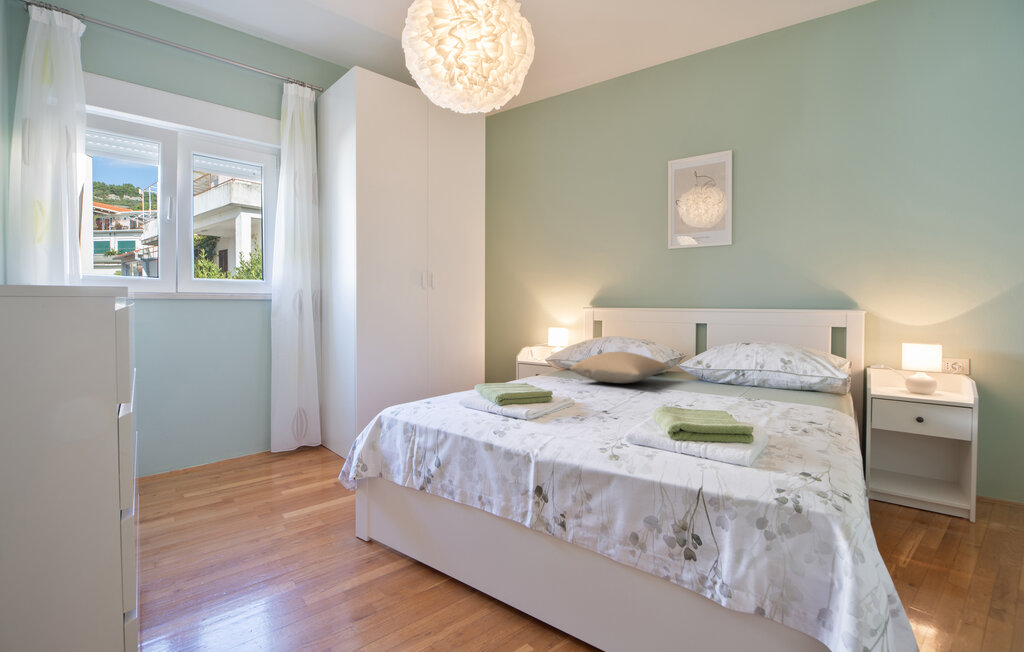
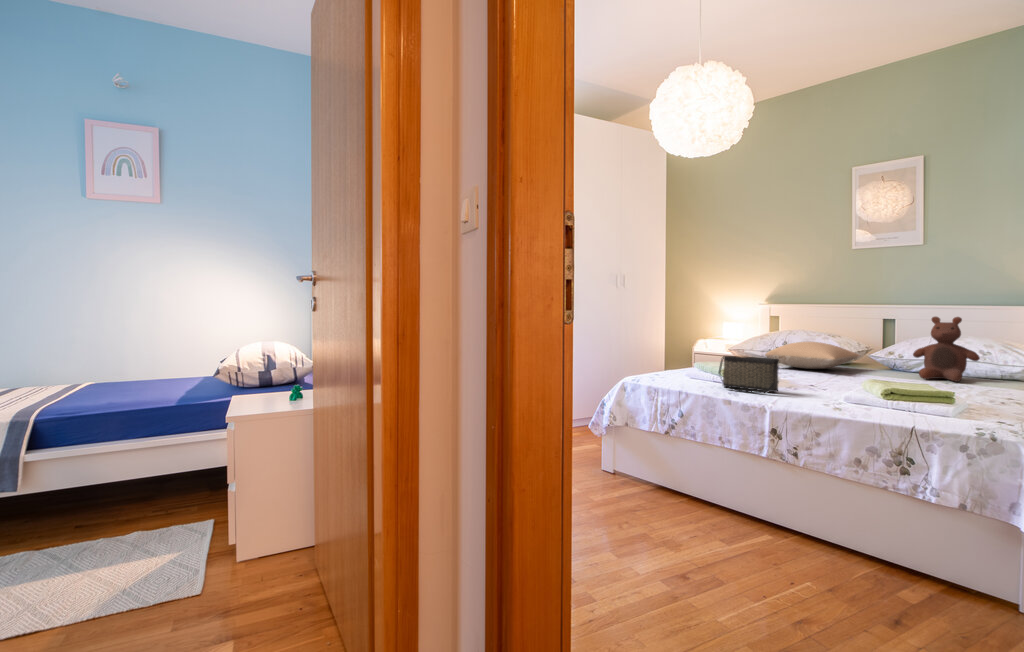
stuffed bear: none [719,322,782,396] -> present [913,317,980,381]
handbag: none [486,380,556,432] -> present [719,356,779,393]

